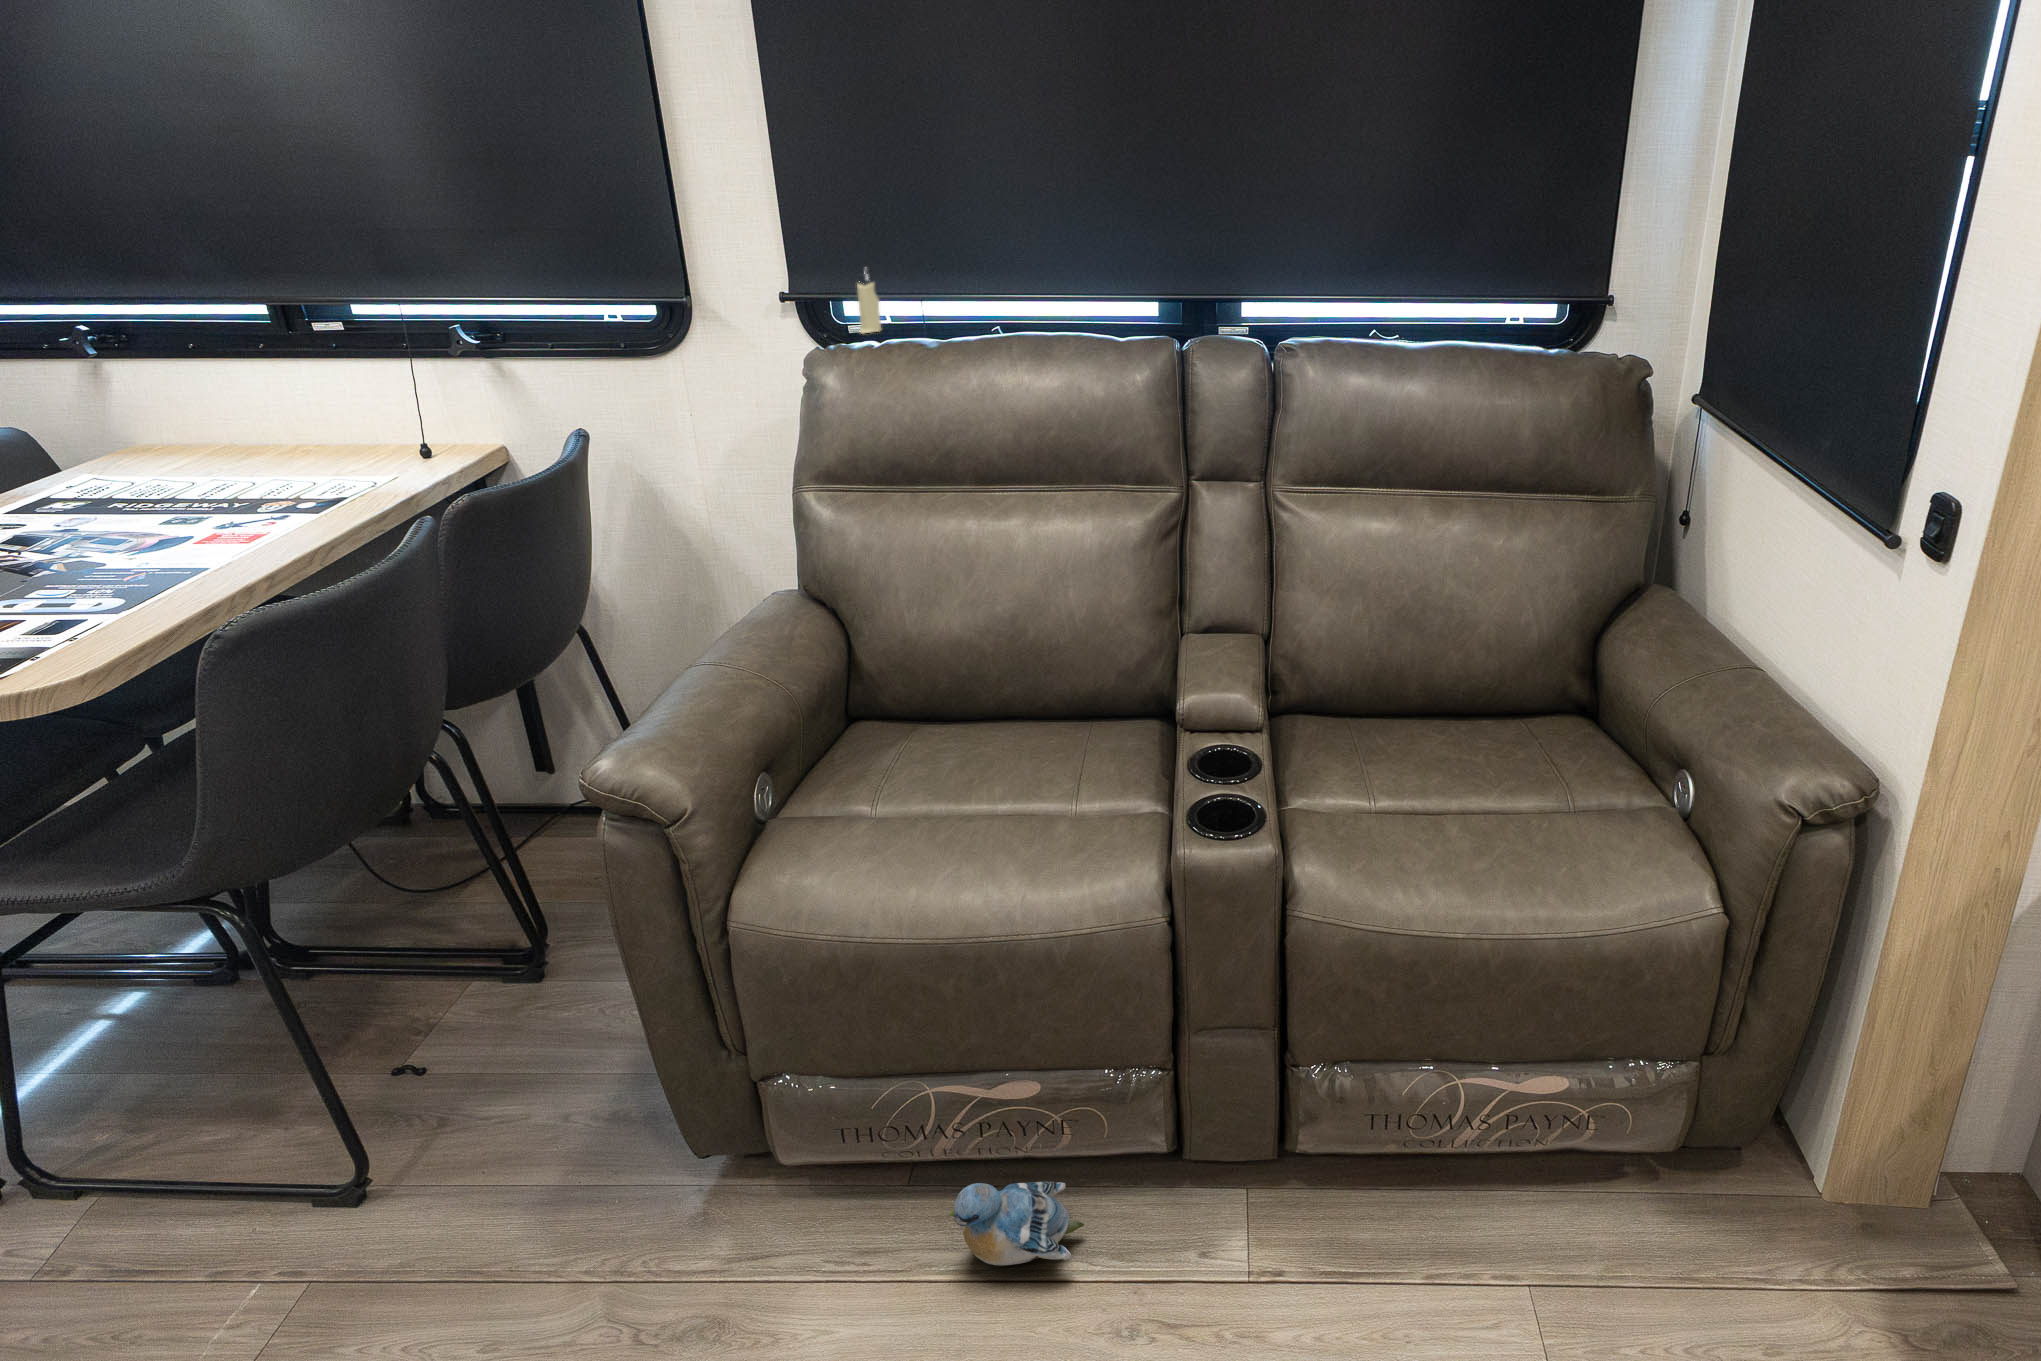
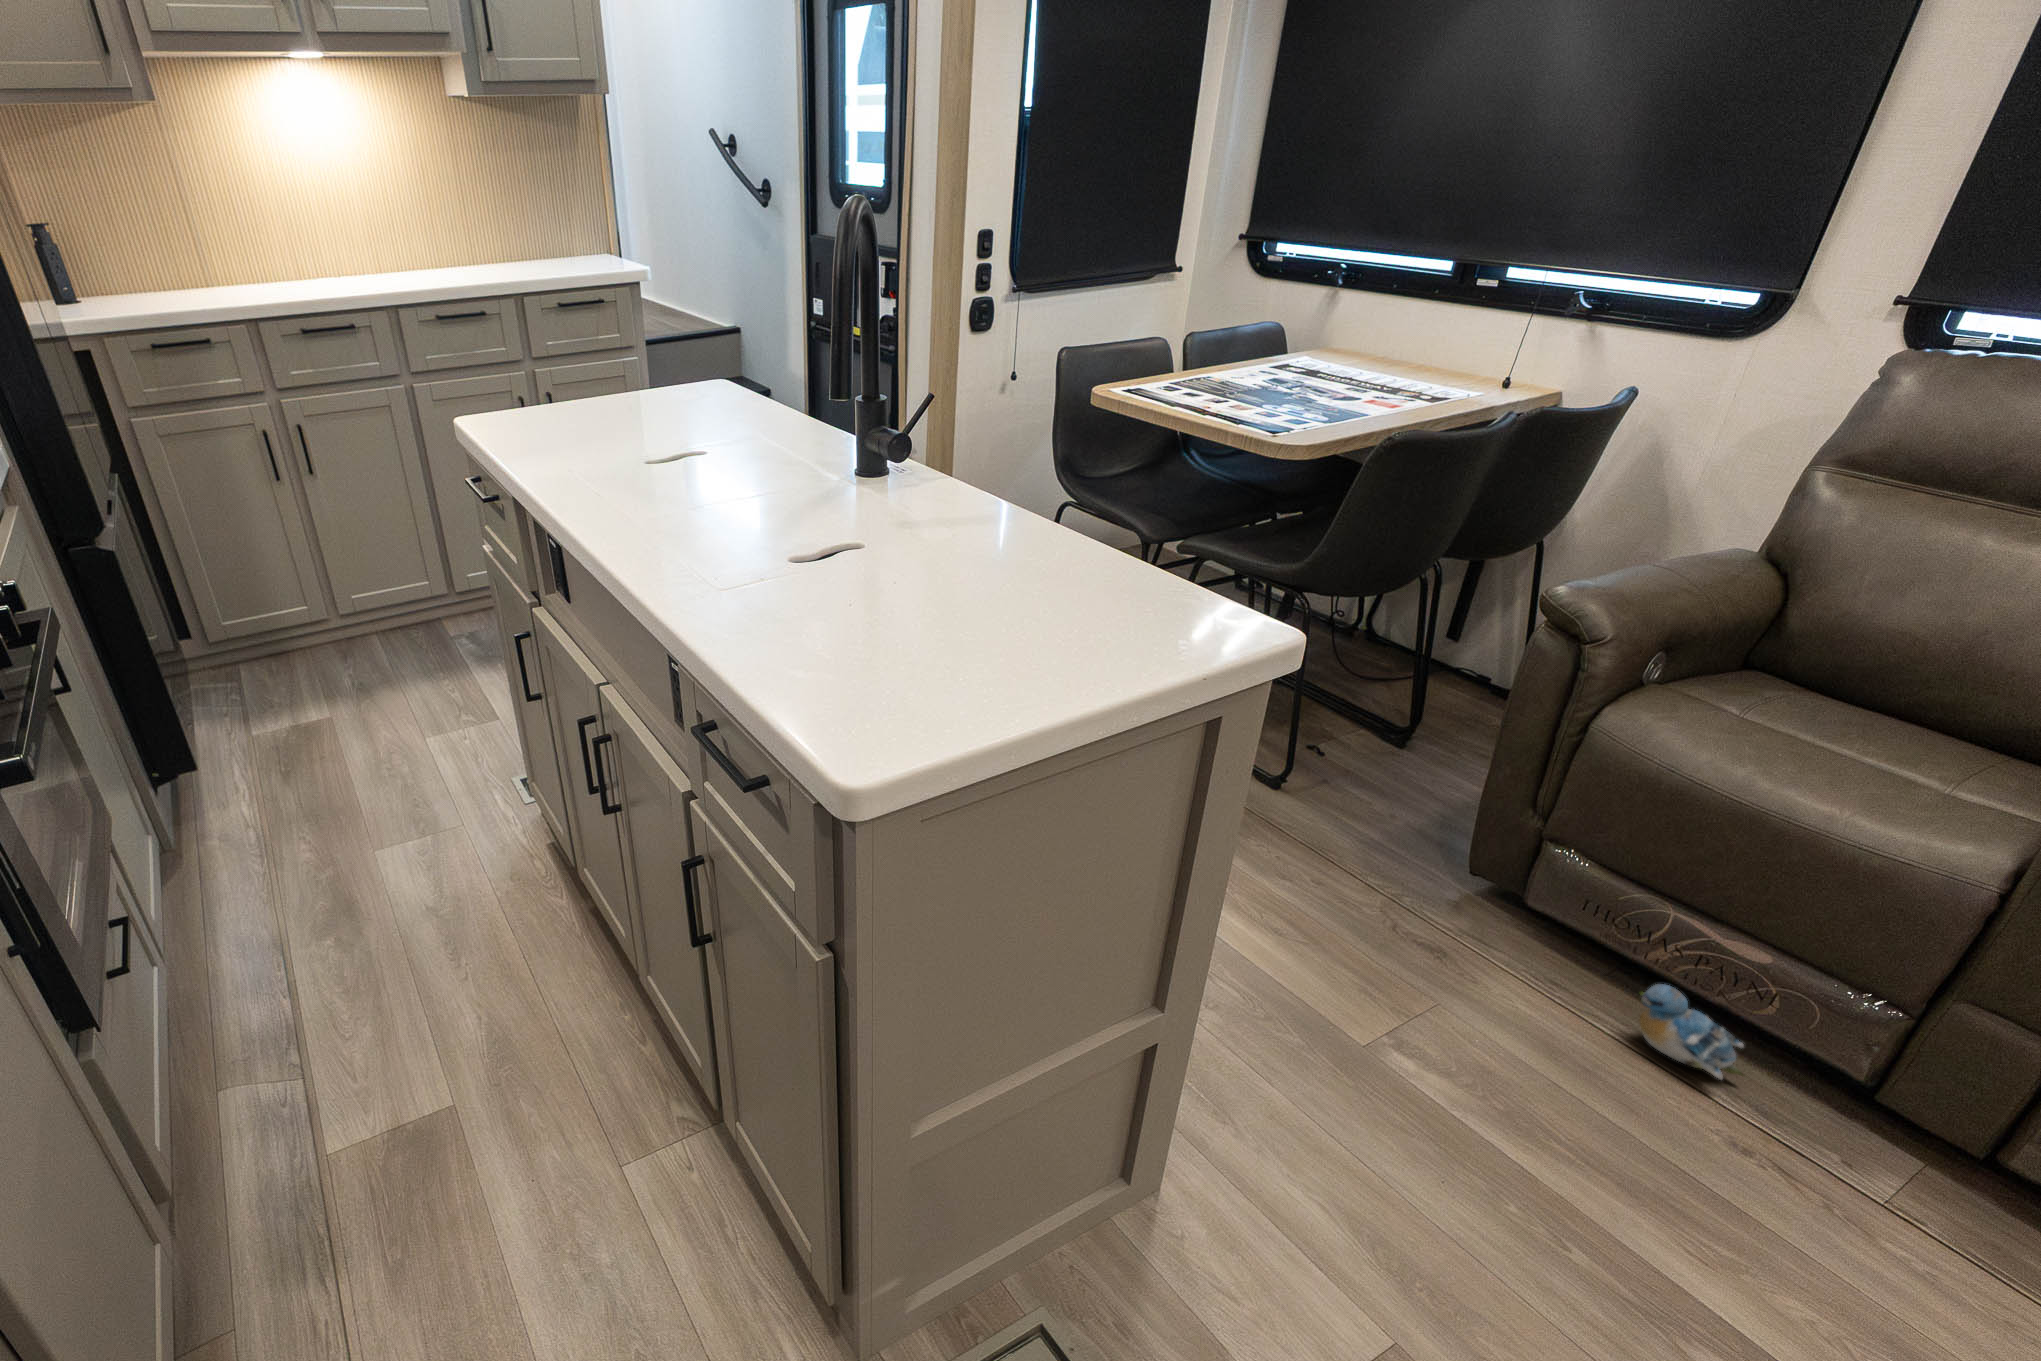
candle: present [857,281,881,333] -> none [1967,277,2020,345]

